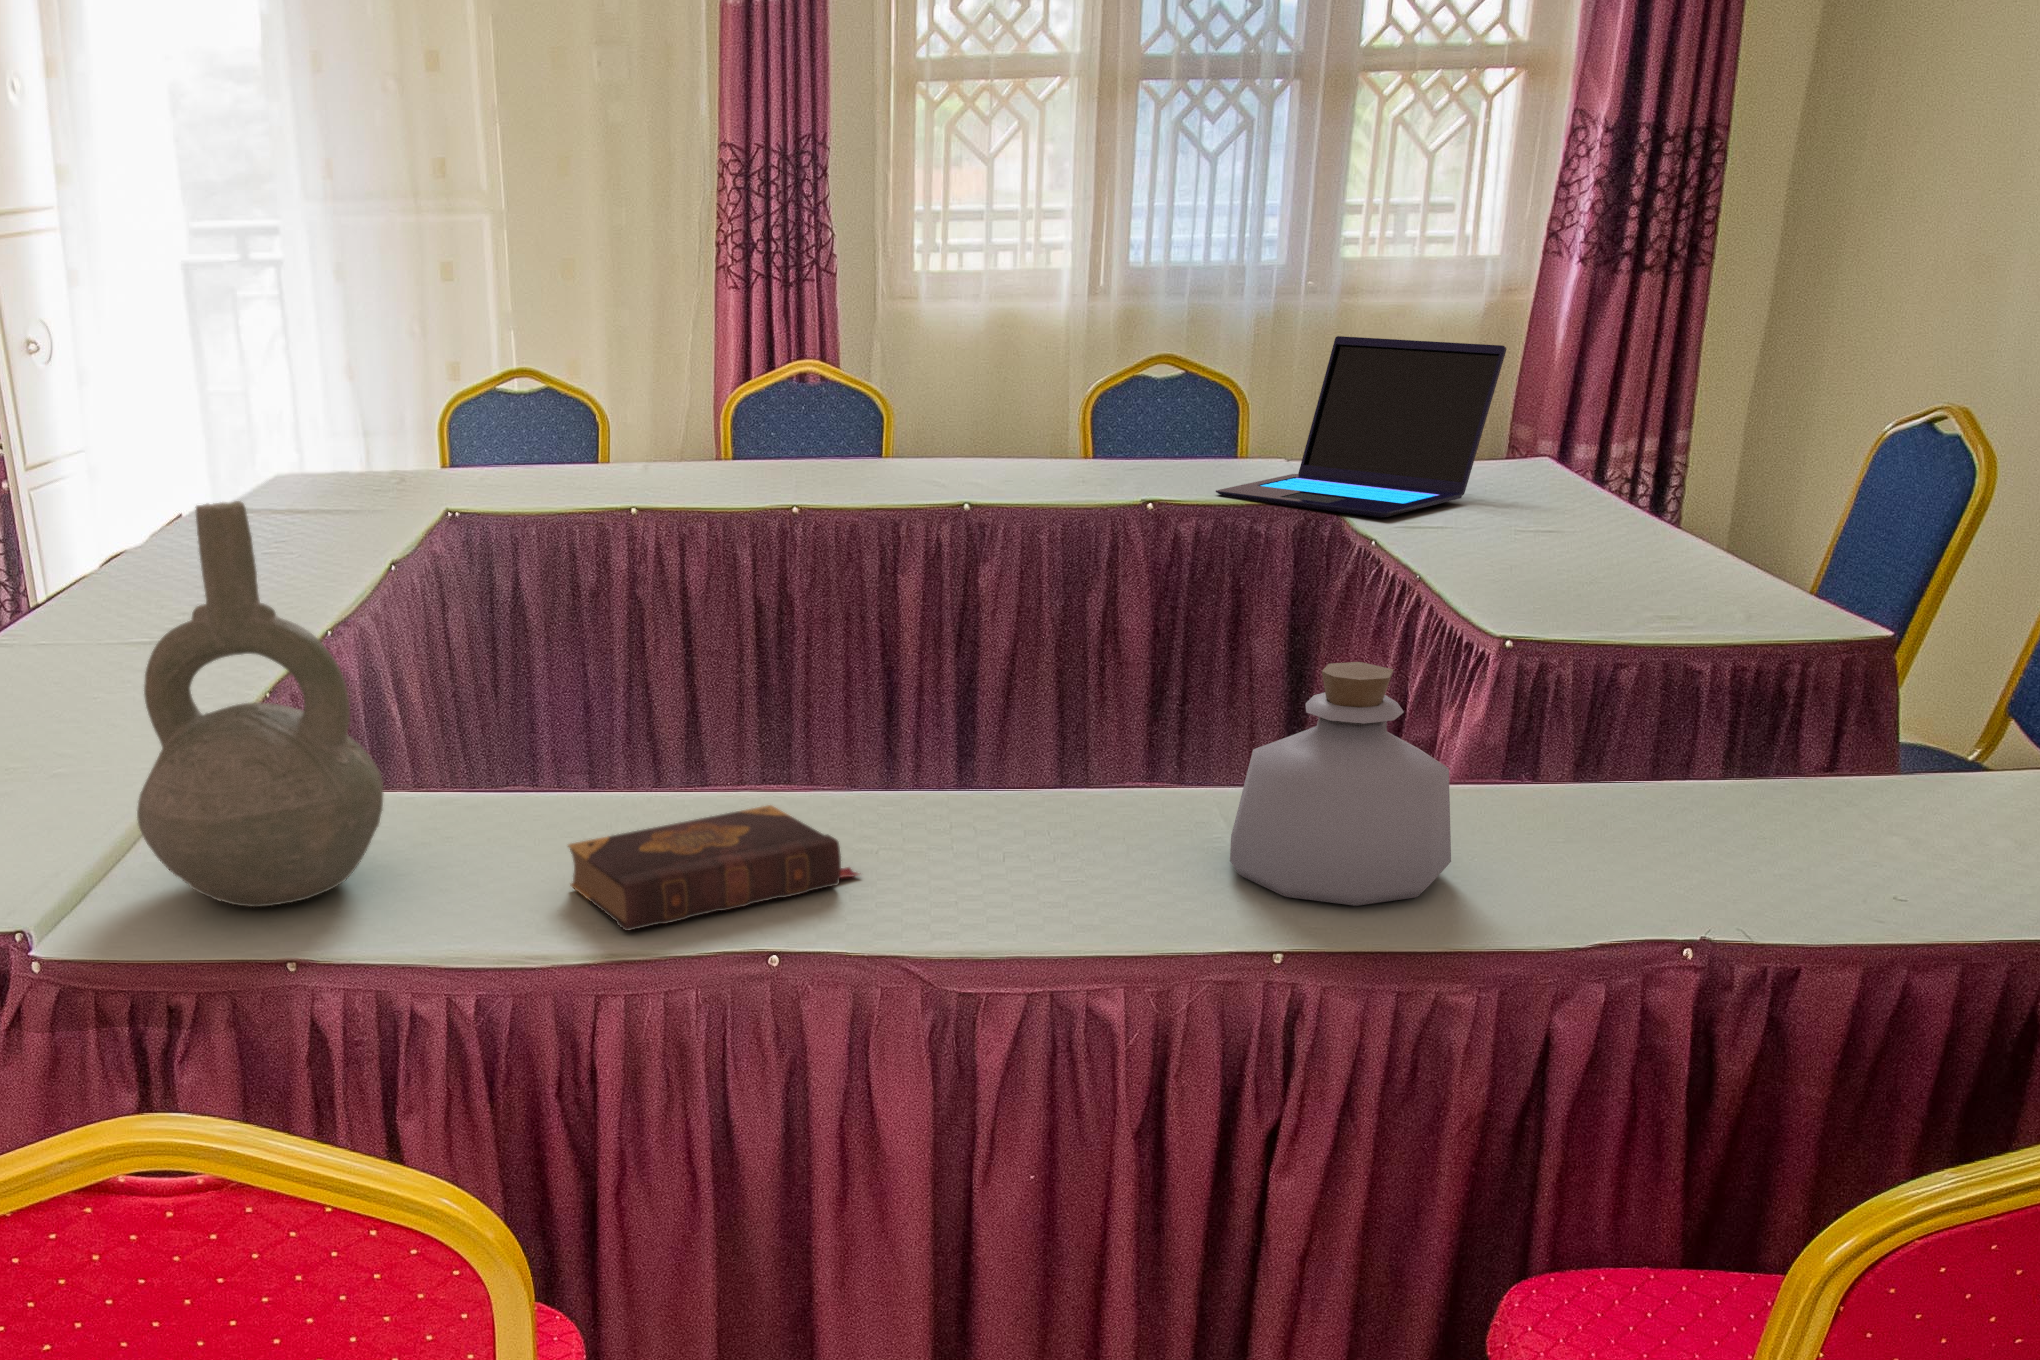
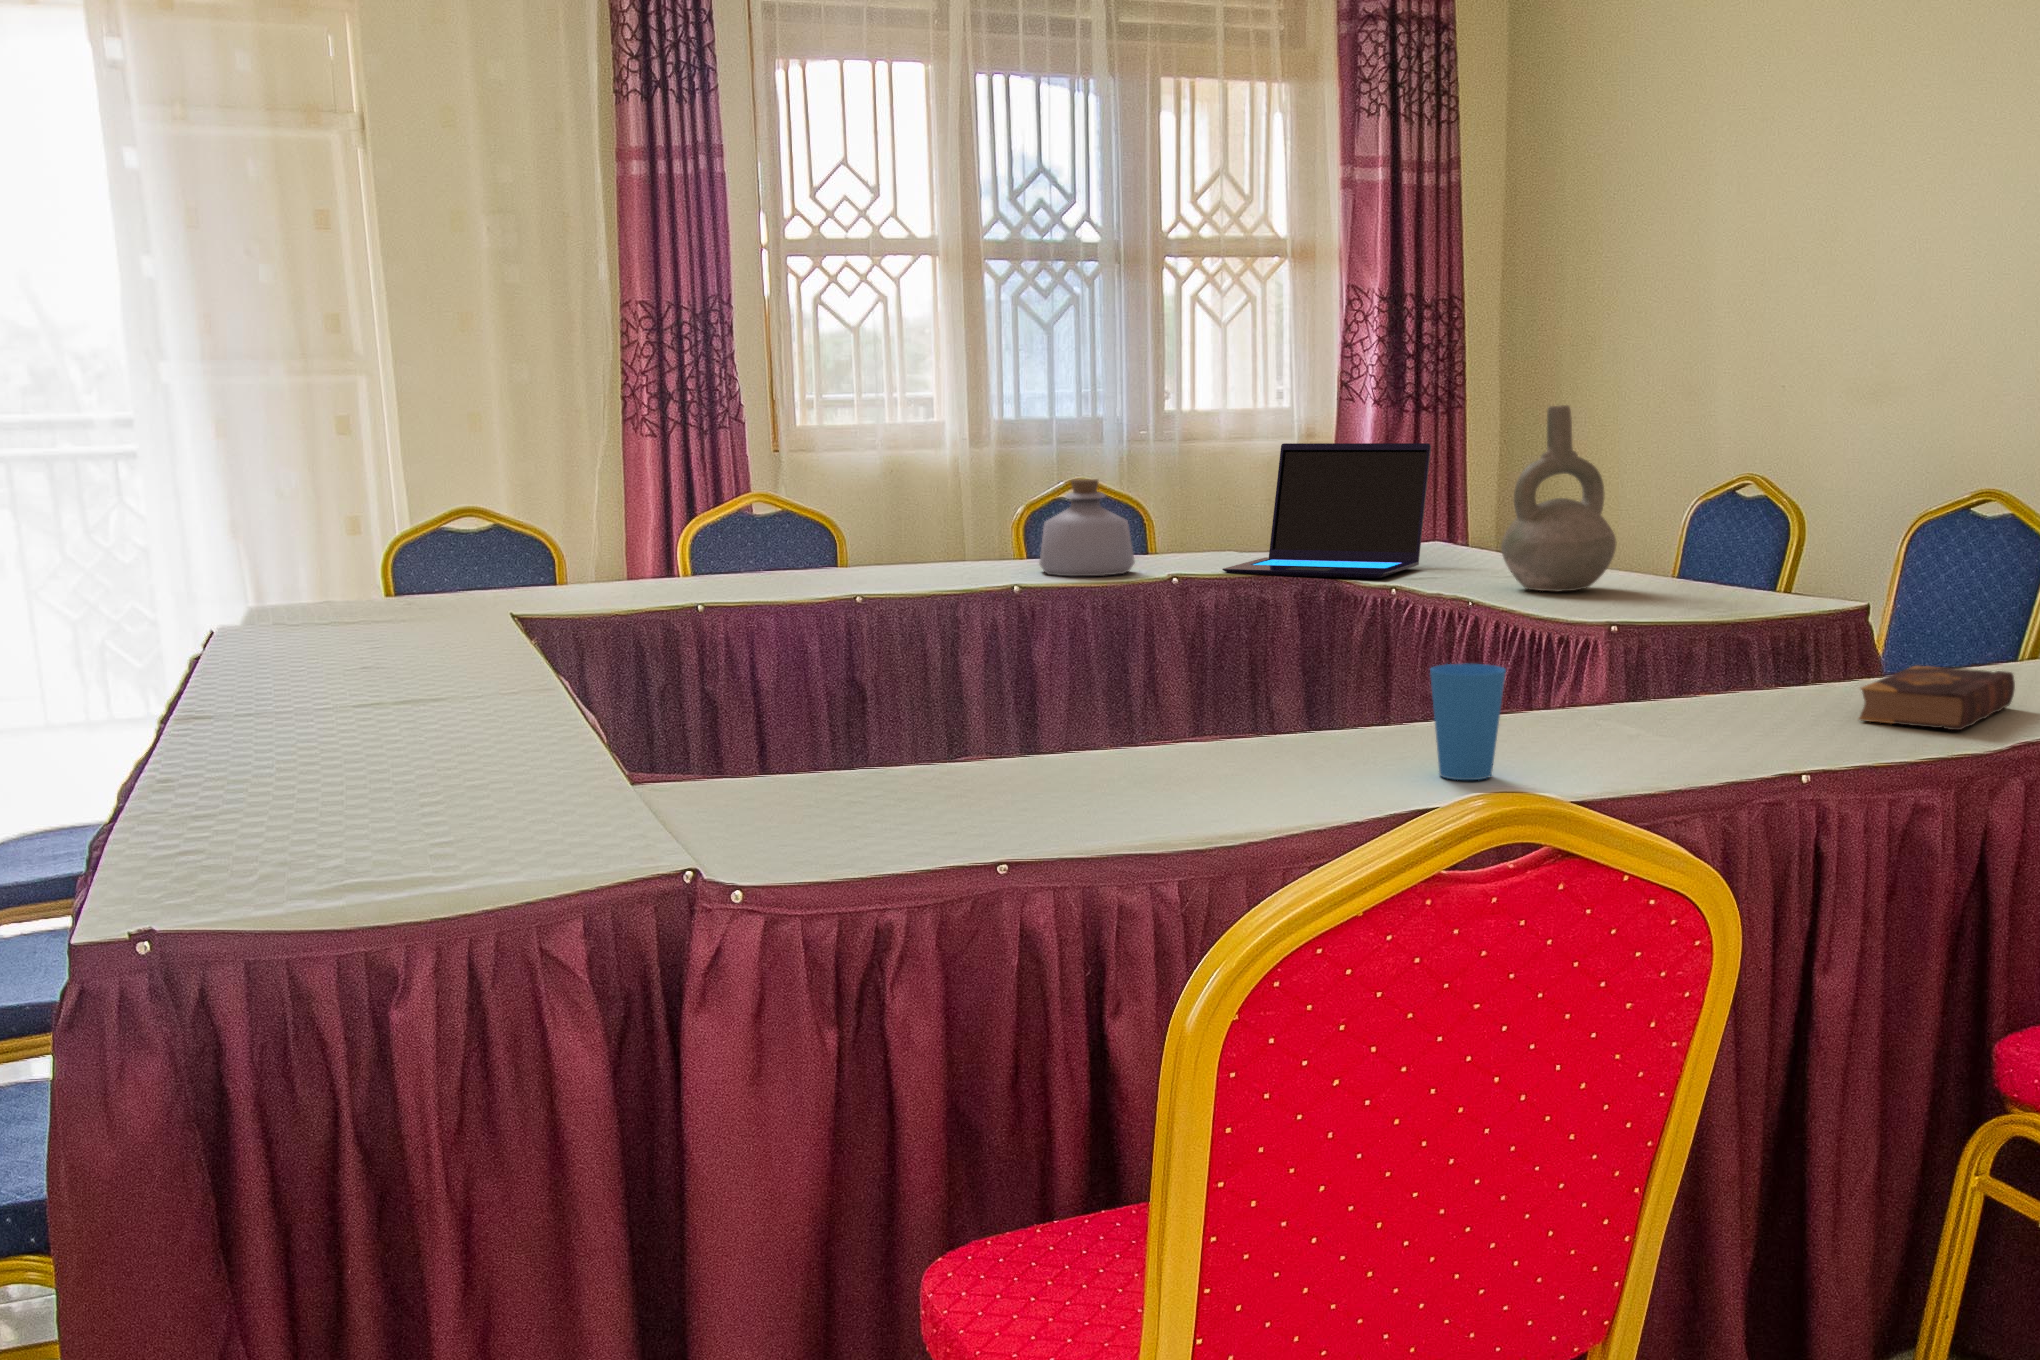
decorative vase: present [137,501,383,907] -> present [1501,405,1617,591]
bottle: present [1230,662,1451,906] -> present [1039,479,1135,576]
cup: none [971,739,1065,887] -> present [1430,664,1506,780]
book: present [568,805,859,931] -> present [1859,666,2015,730]

